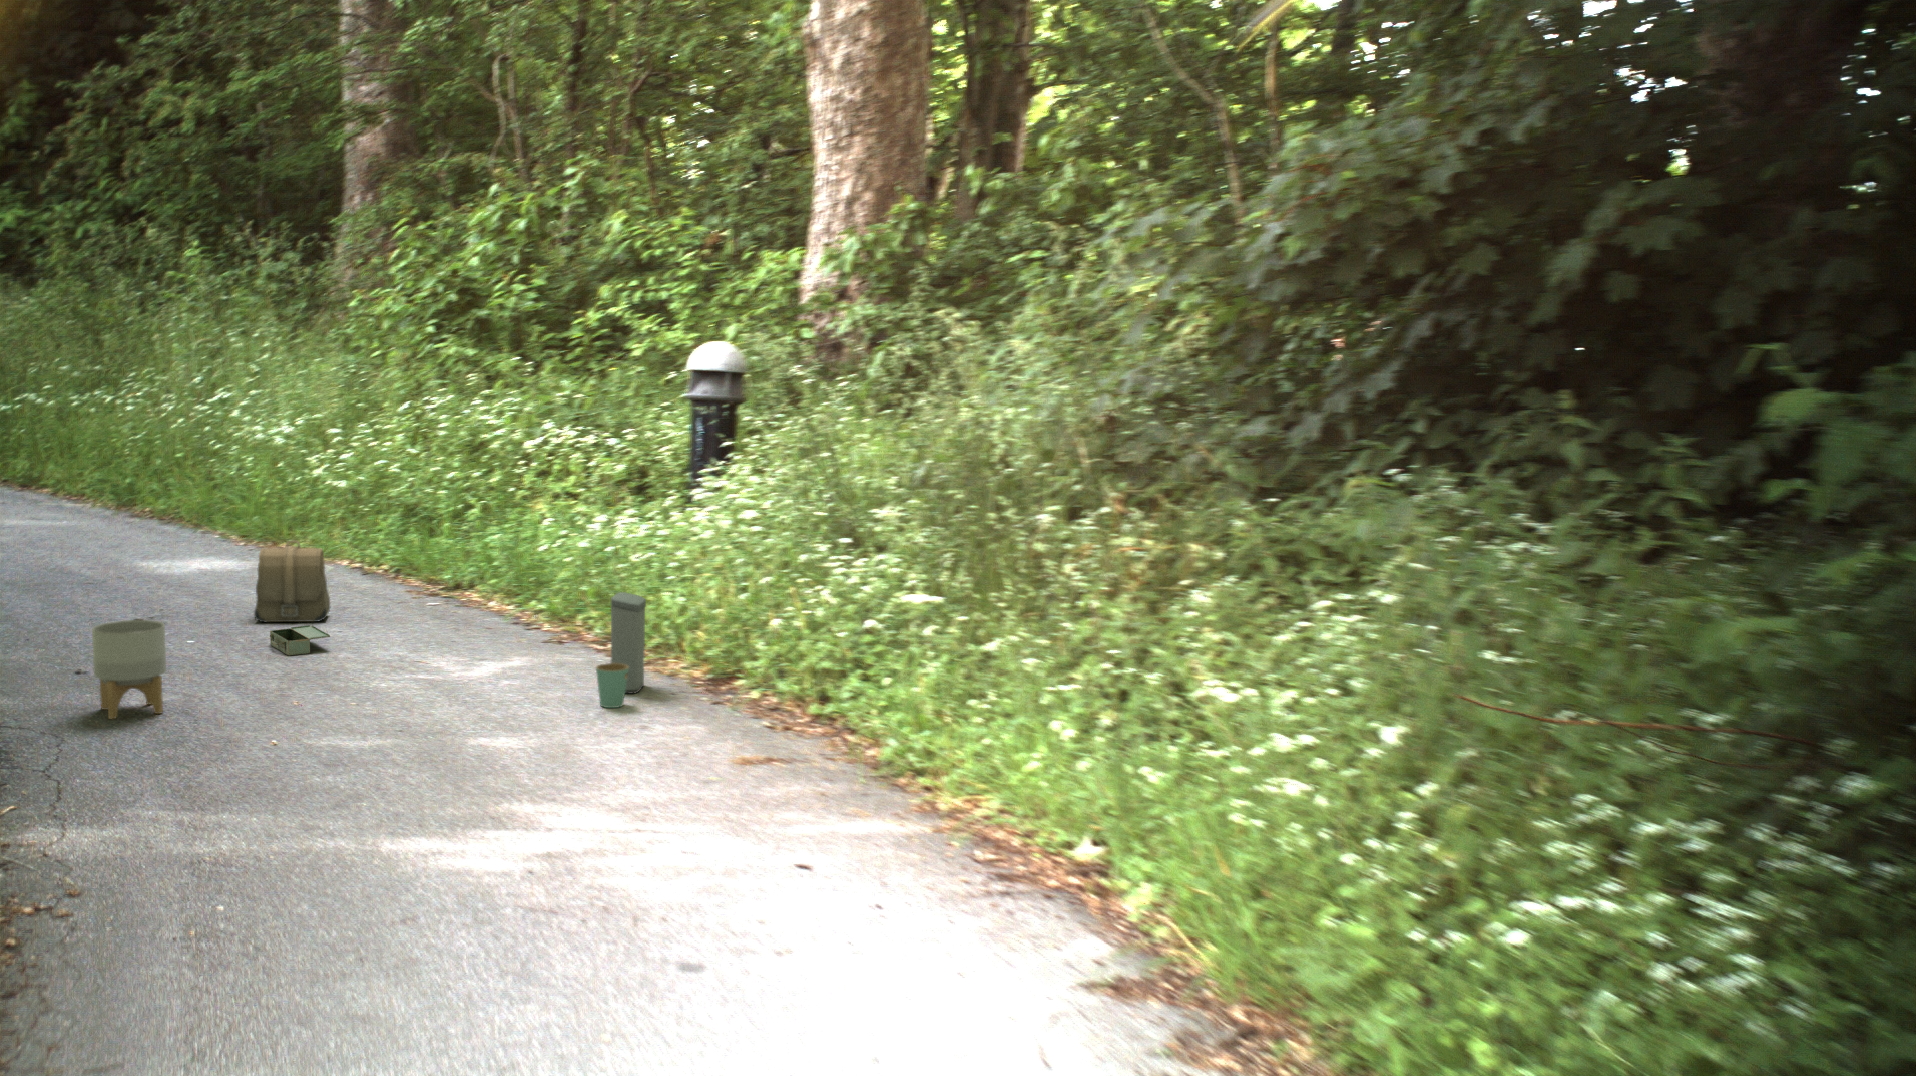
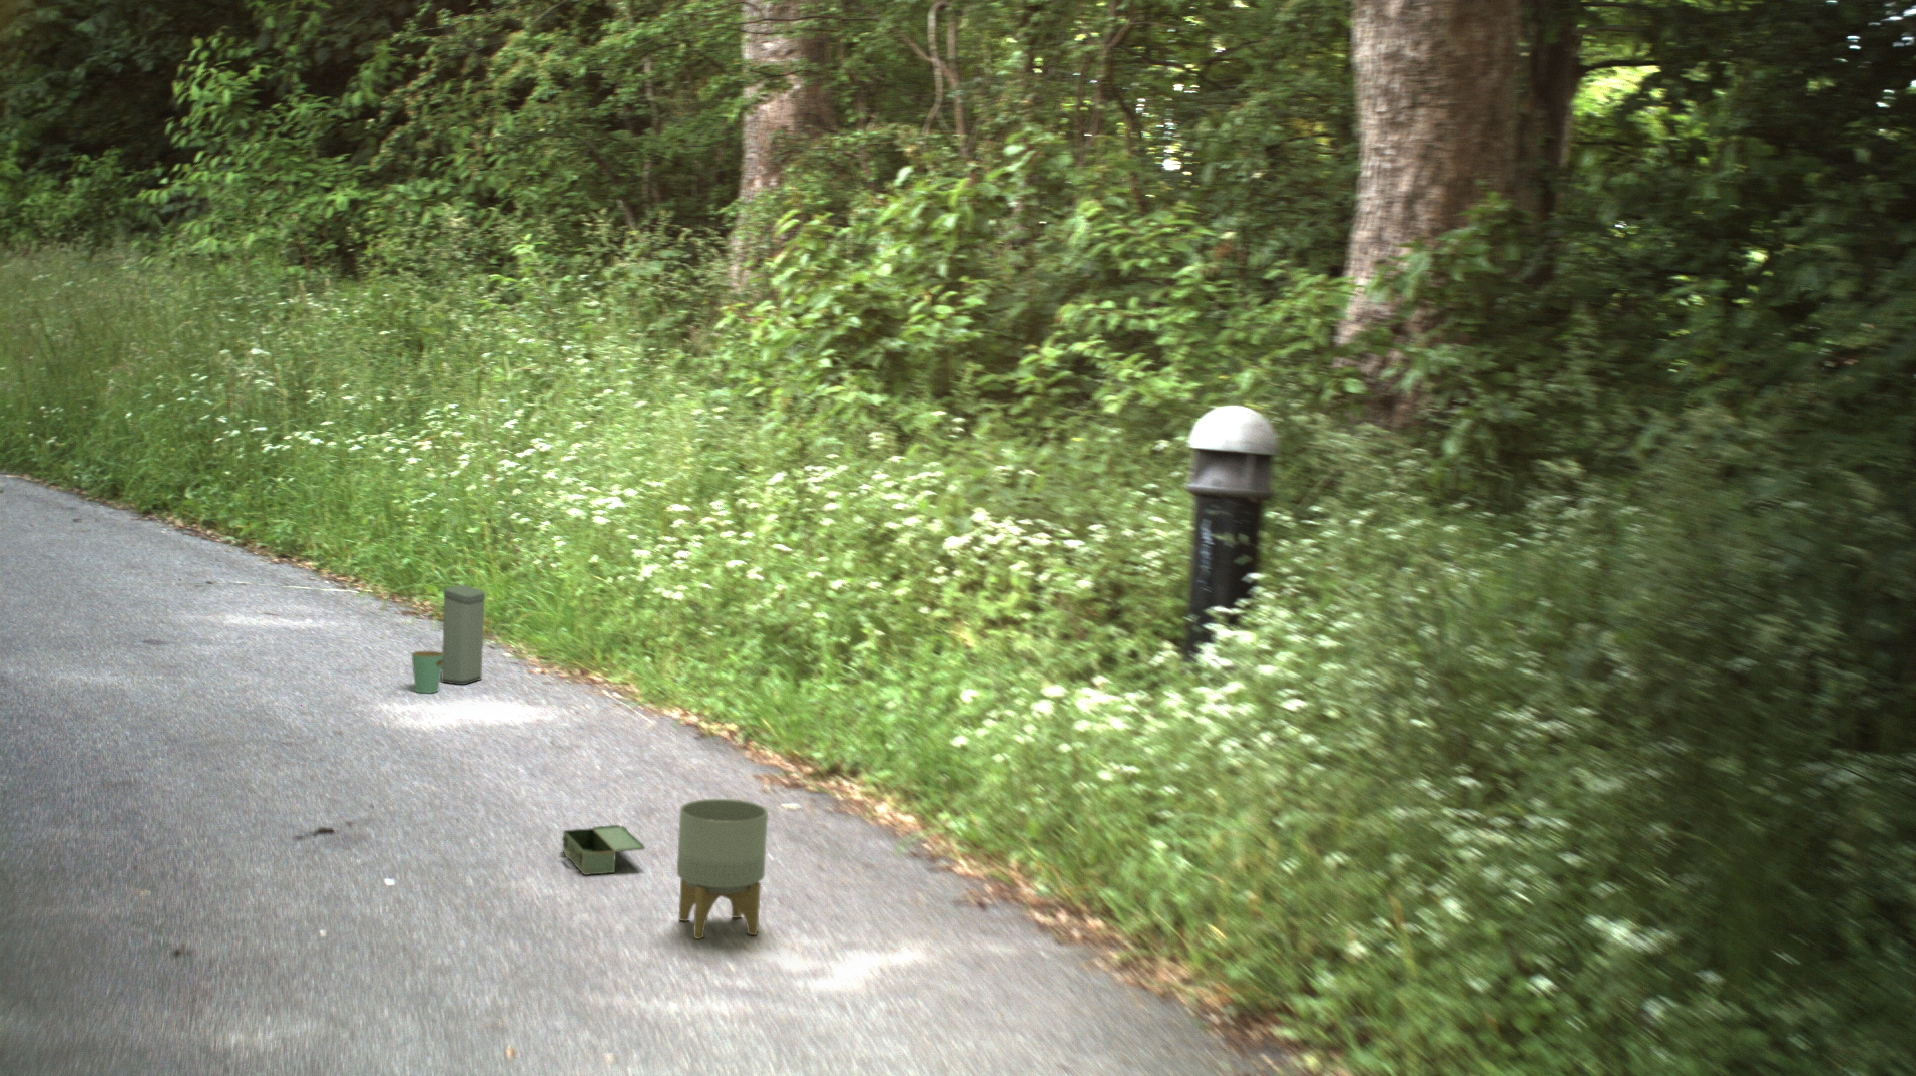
backpack: present [254,540,330,622] -> none [548,687,654,812]
trash can: present [596,592,646,708] -> present [412,585,485,694]
planter: present [92,620,166,719] -> present [677,799,768,939]

